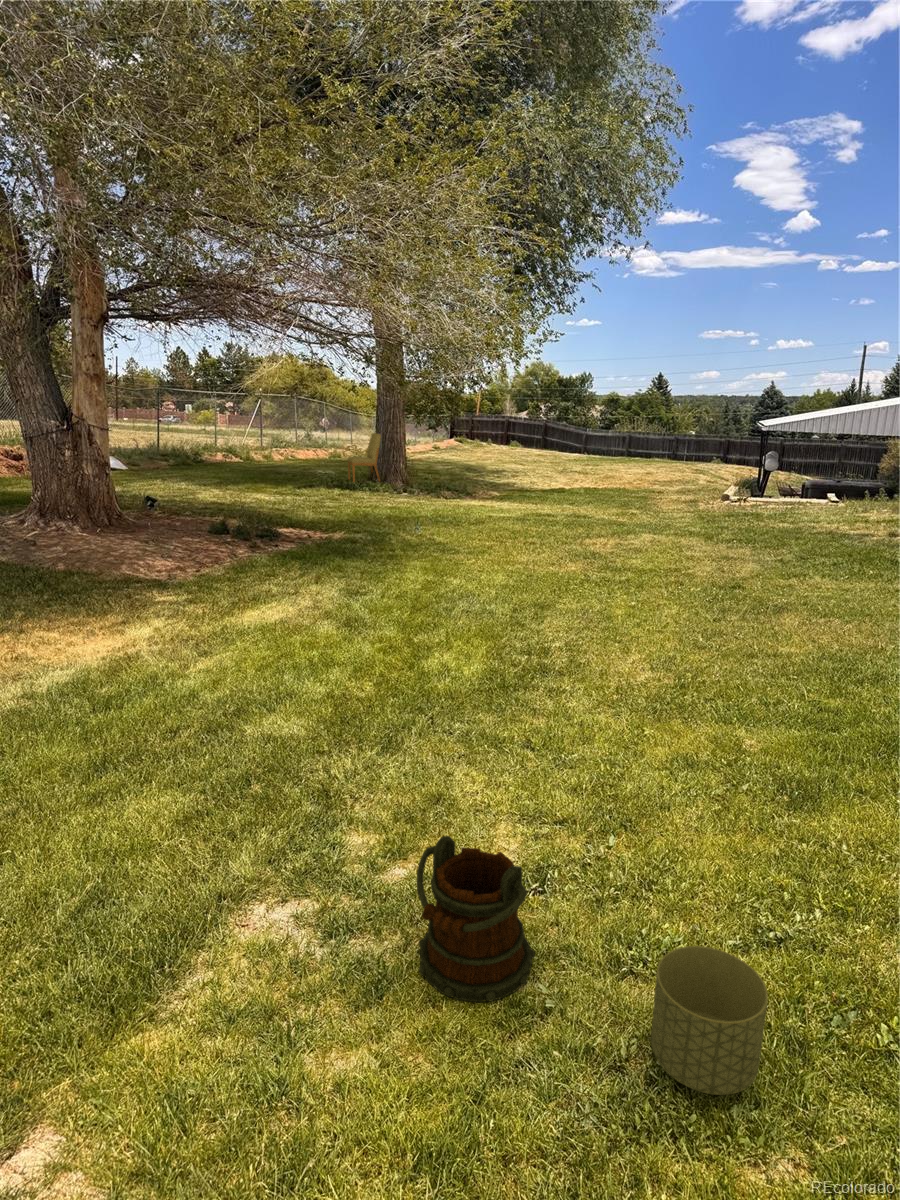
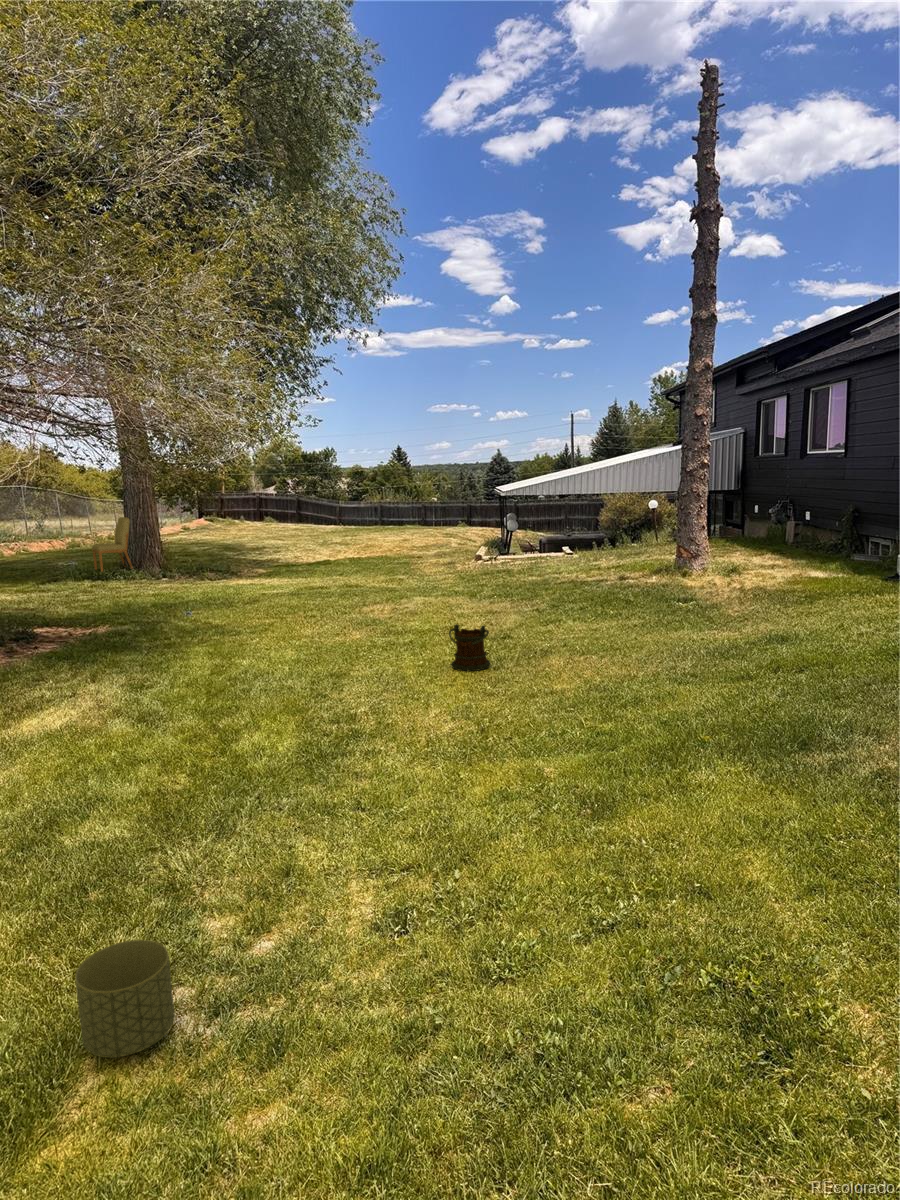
bucket: present [417,836,535,1002] -> present [449,624,491,671]
planter: present [651,946,768,1095] -> present [75,940,175,1058]

